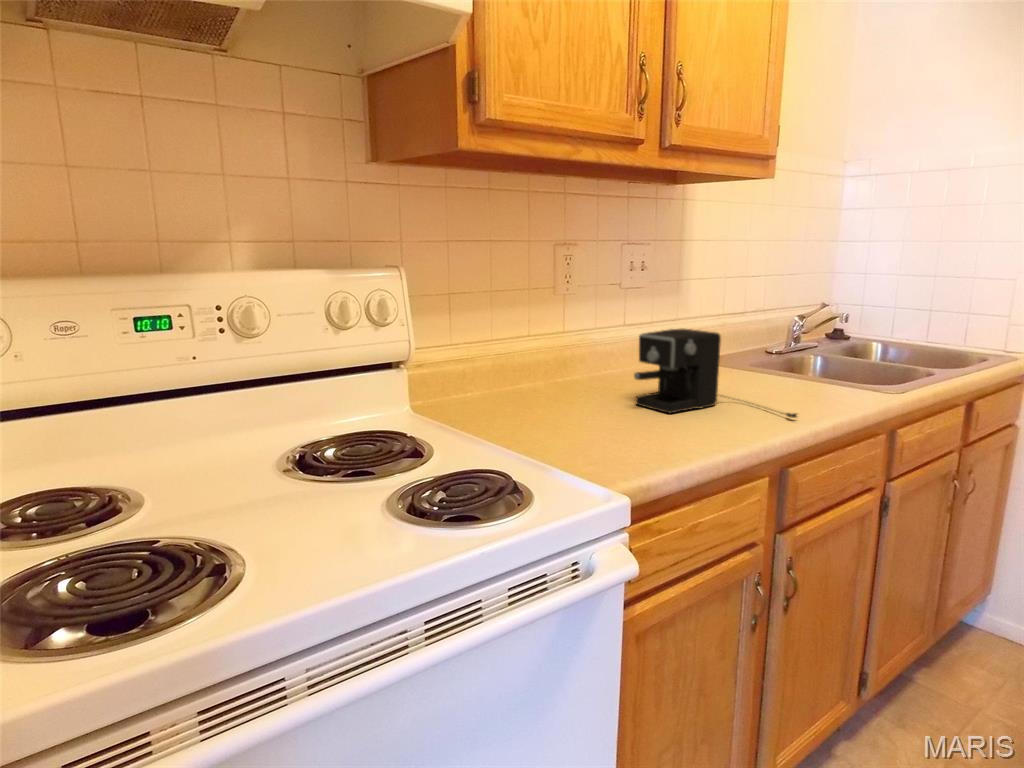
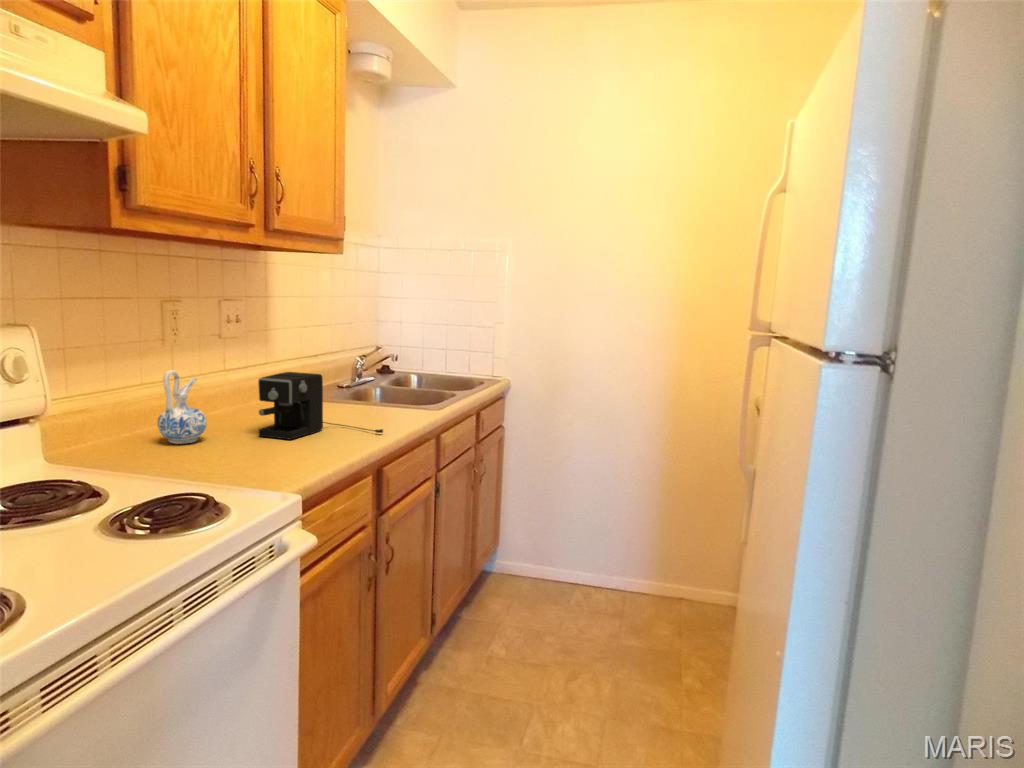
ceramic pitcher: none [529,320,579,404] -> present [157,370,207,444]

